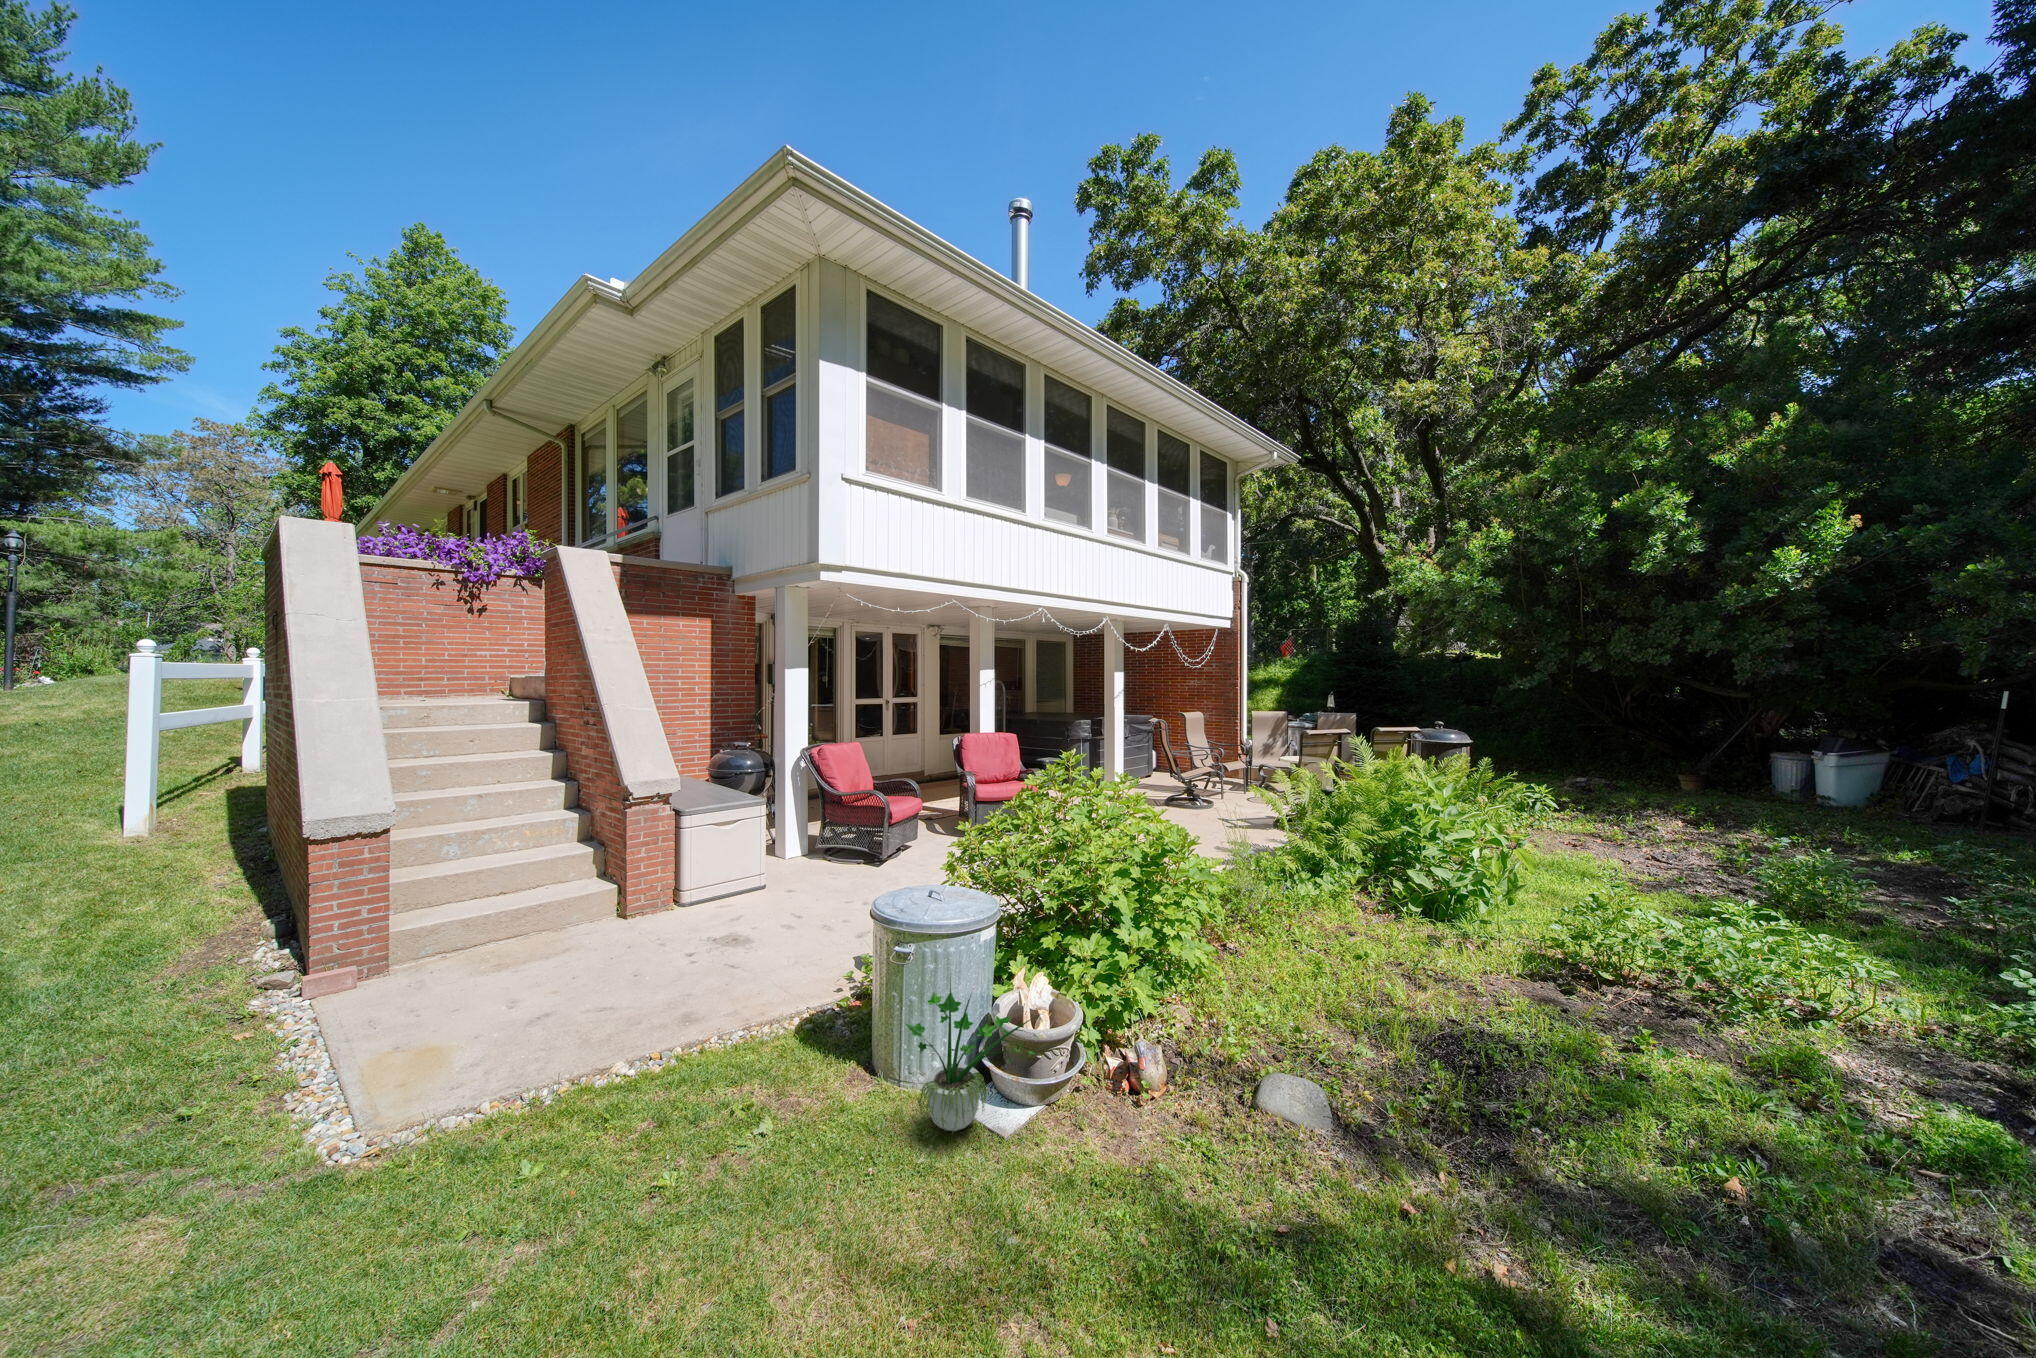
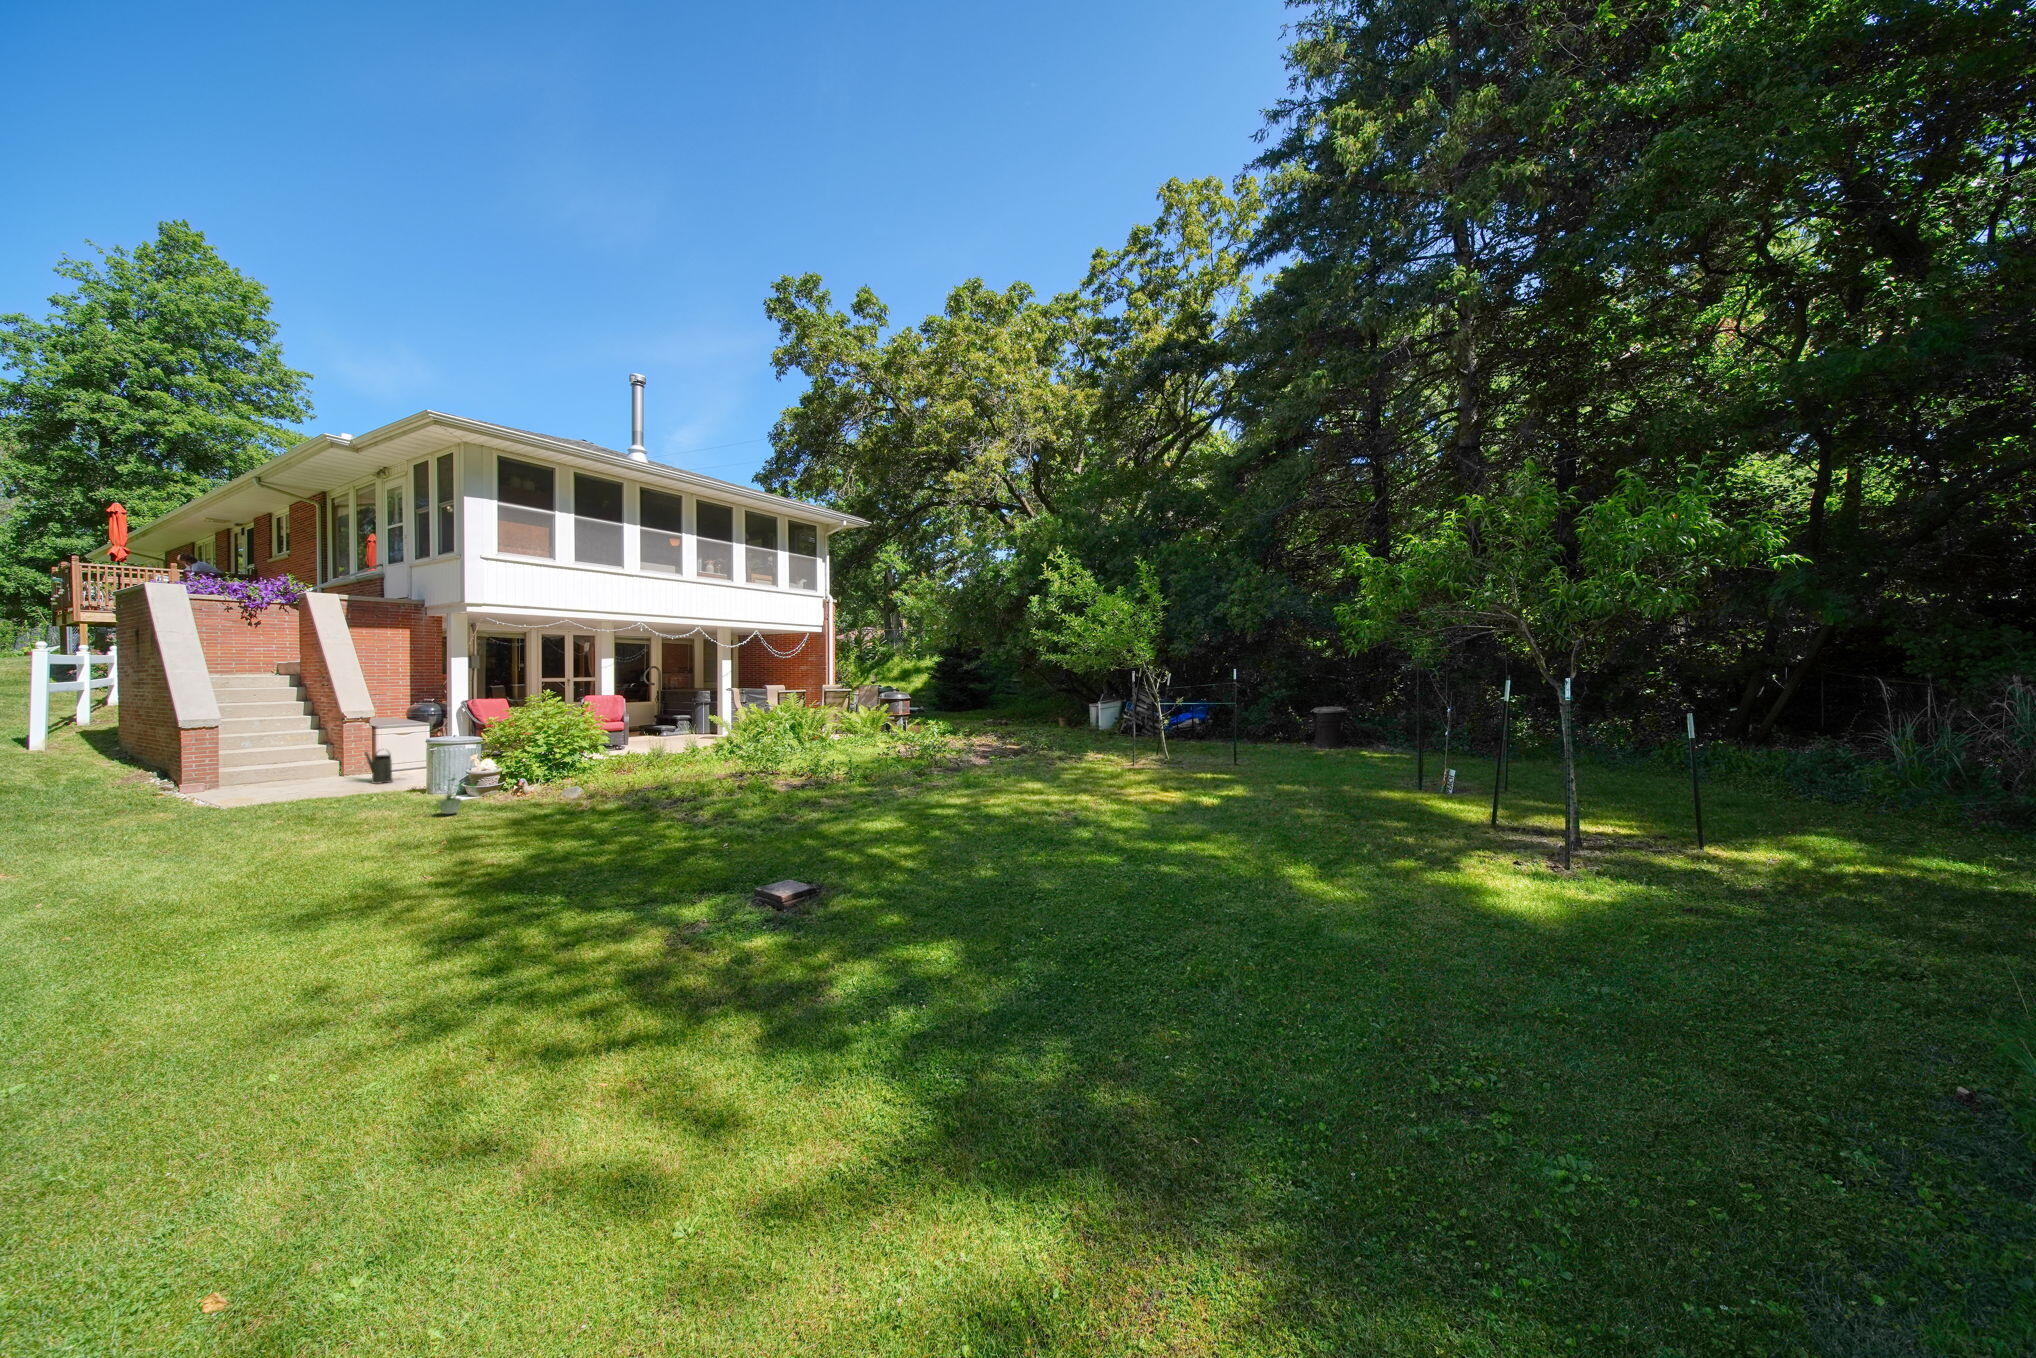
watering can: none [663,856,721,936] -> present [365,749,393,784]

